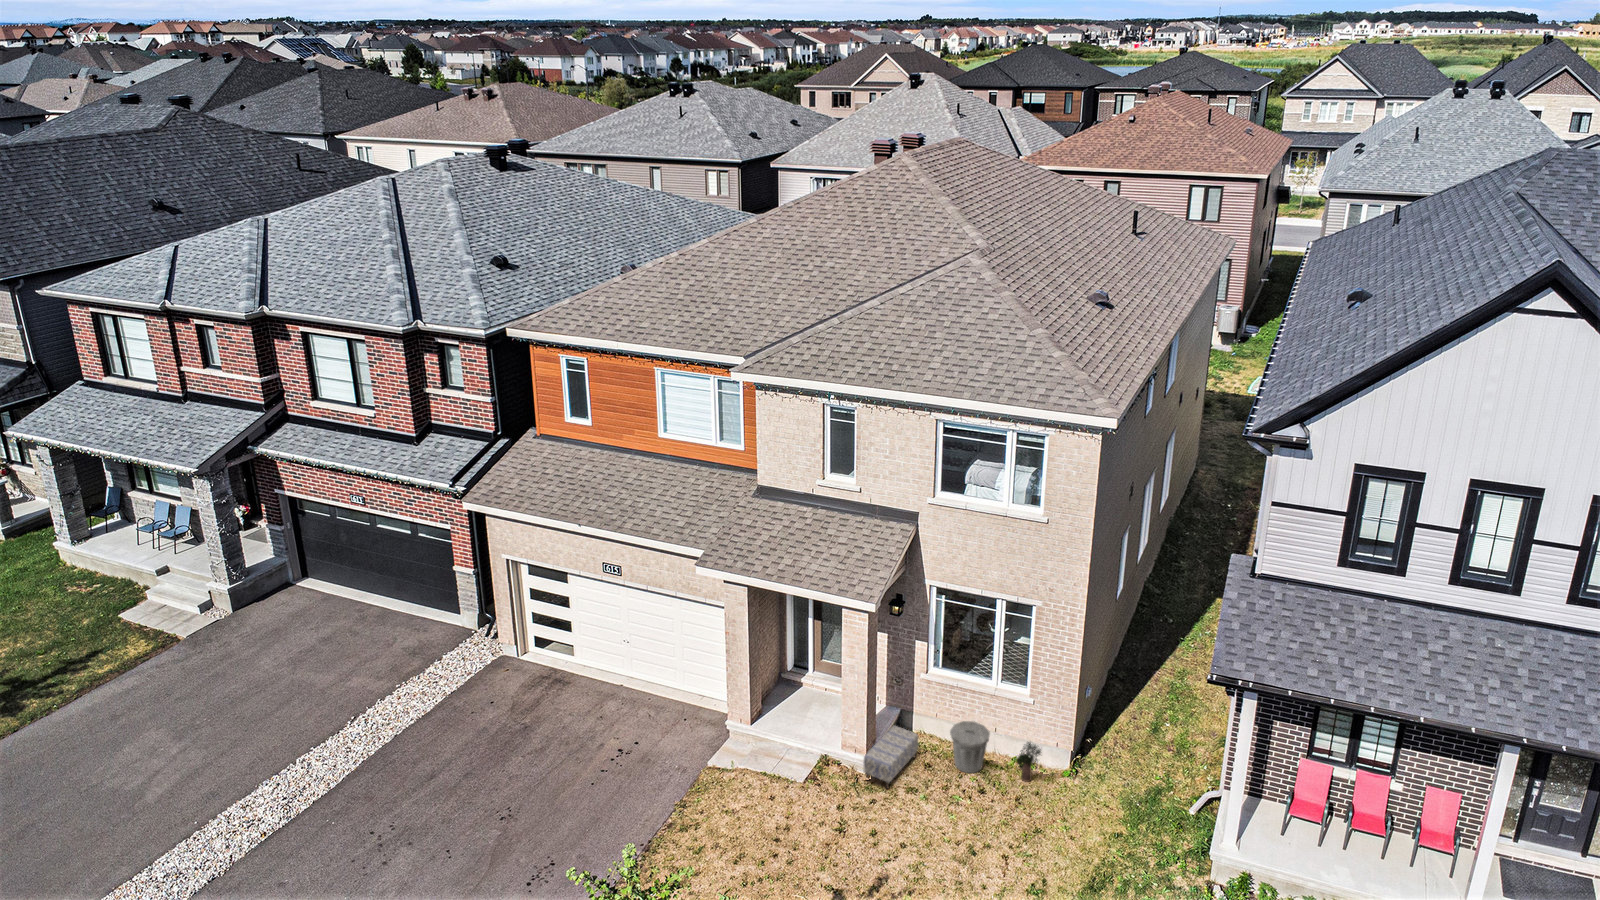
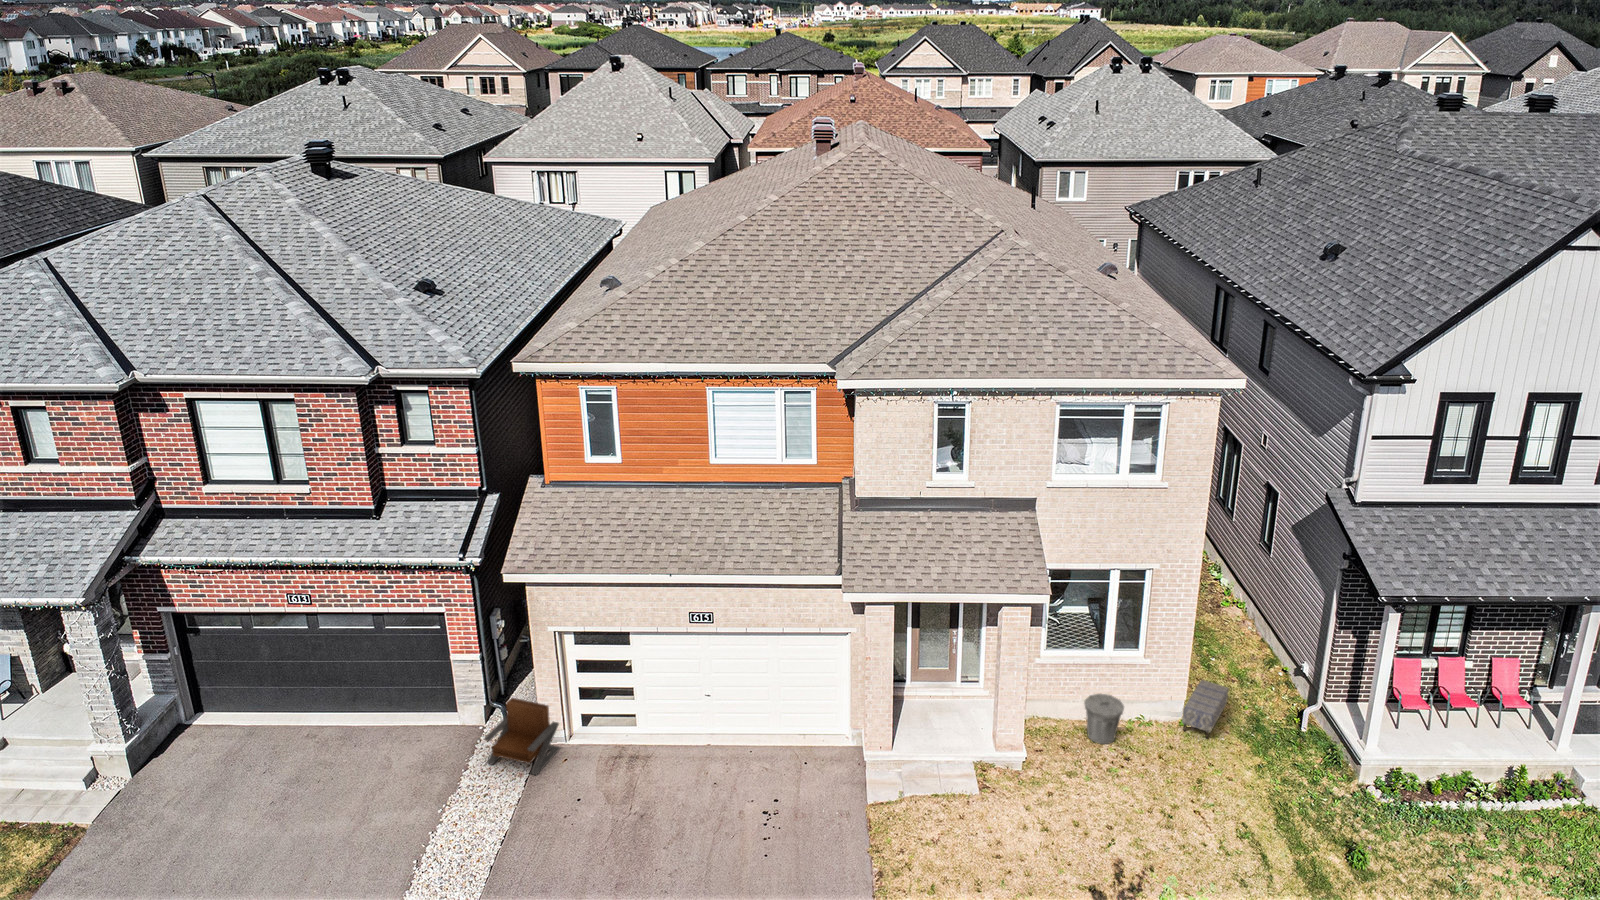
lounge chair: none [449,609,513,677] -> present [484,698,561,775]
bench: present [864,726,918,789] -> present [1182,680,1229,738]
potted plant: present [1016,742,1041,782] -> none [1141,698,1174,739]

